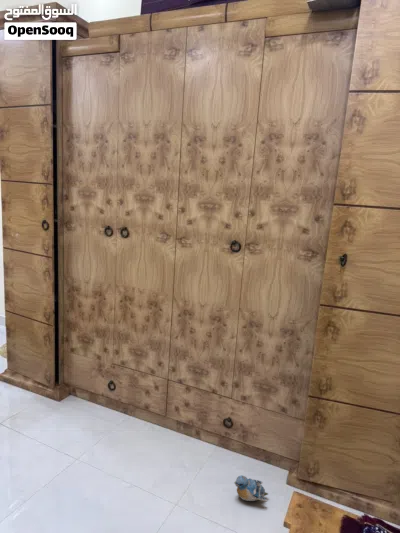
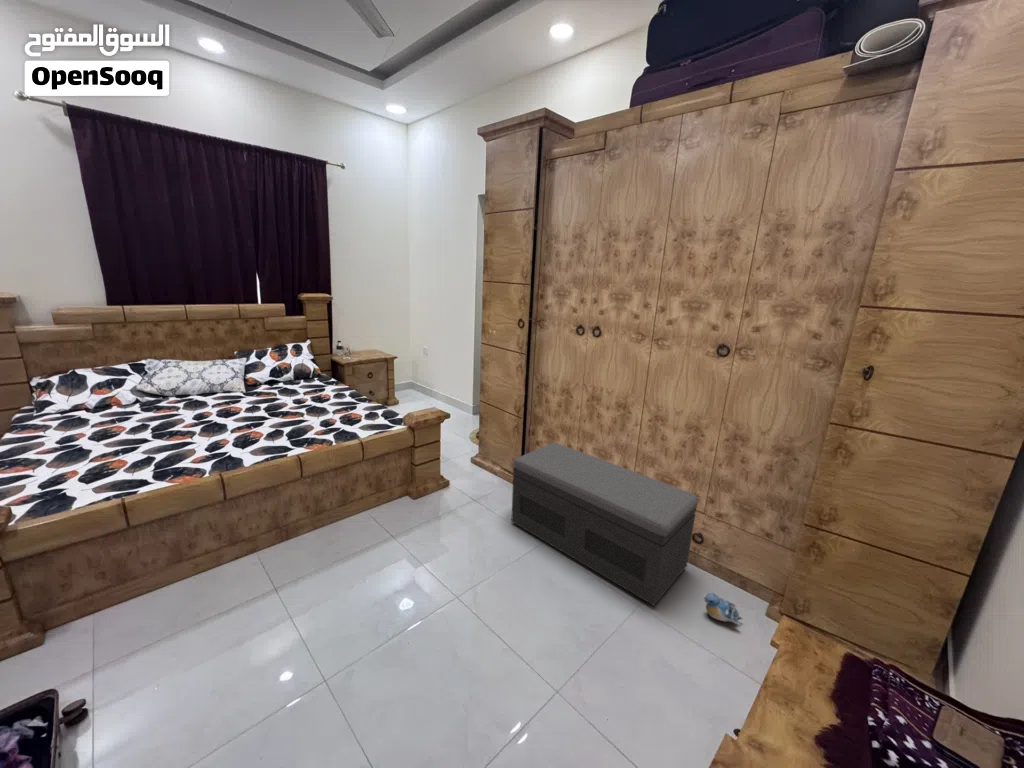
storage bench: none [40,347,225,502] -> present [512,443,699,606]

